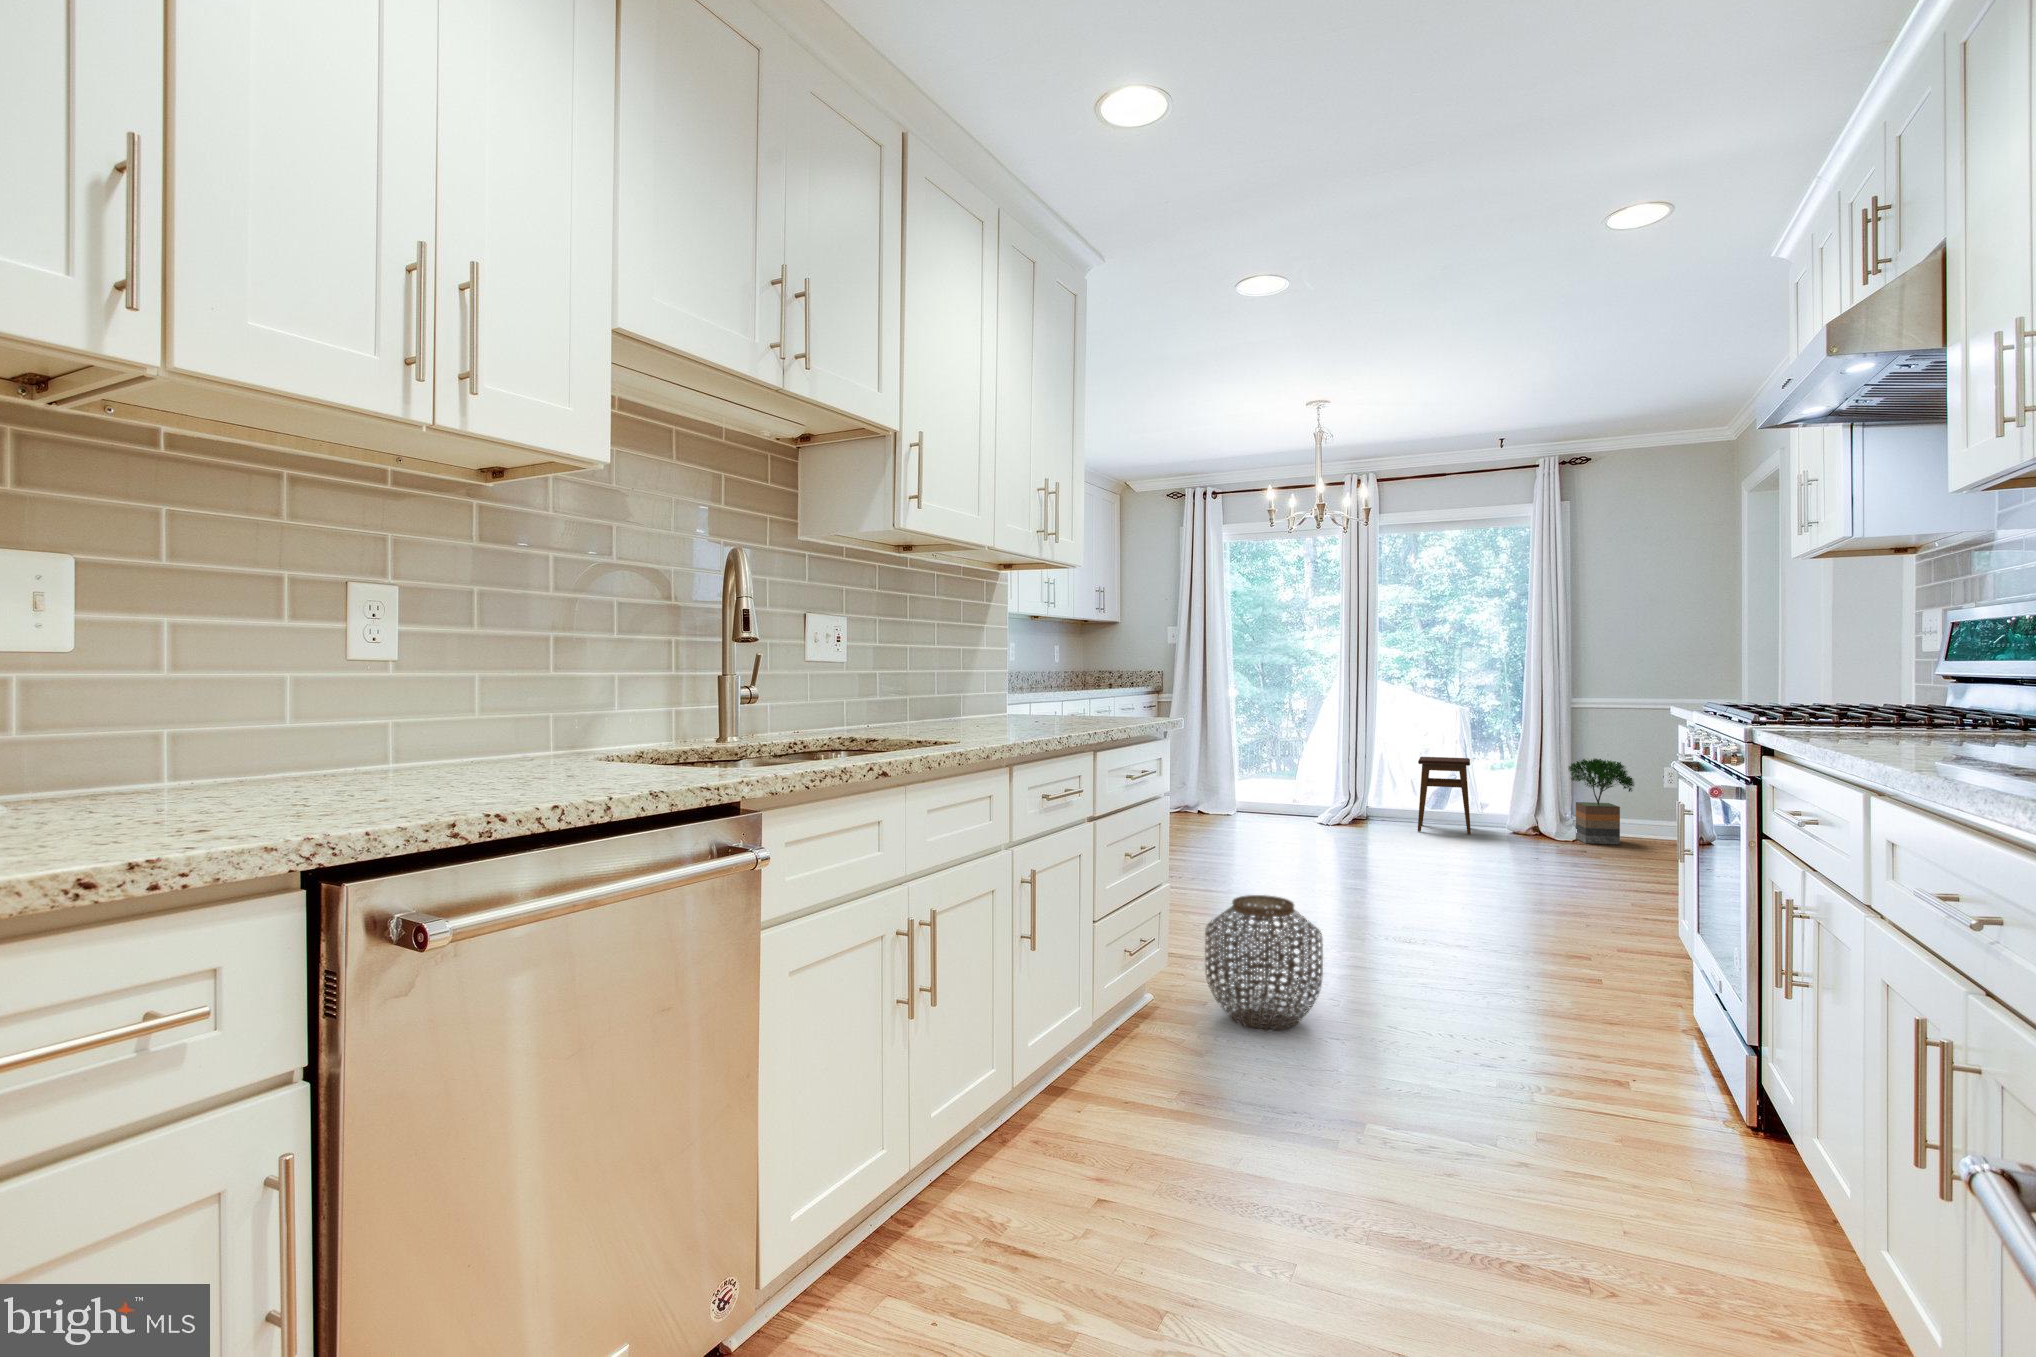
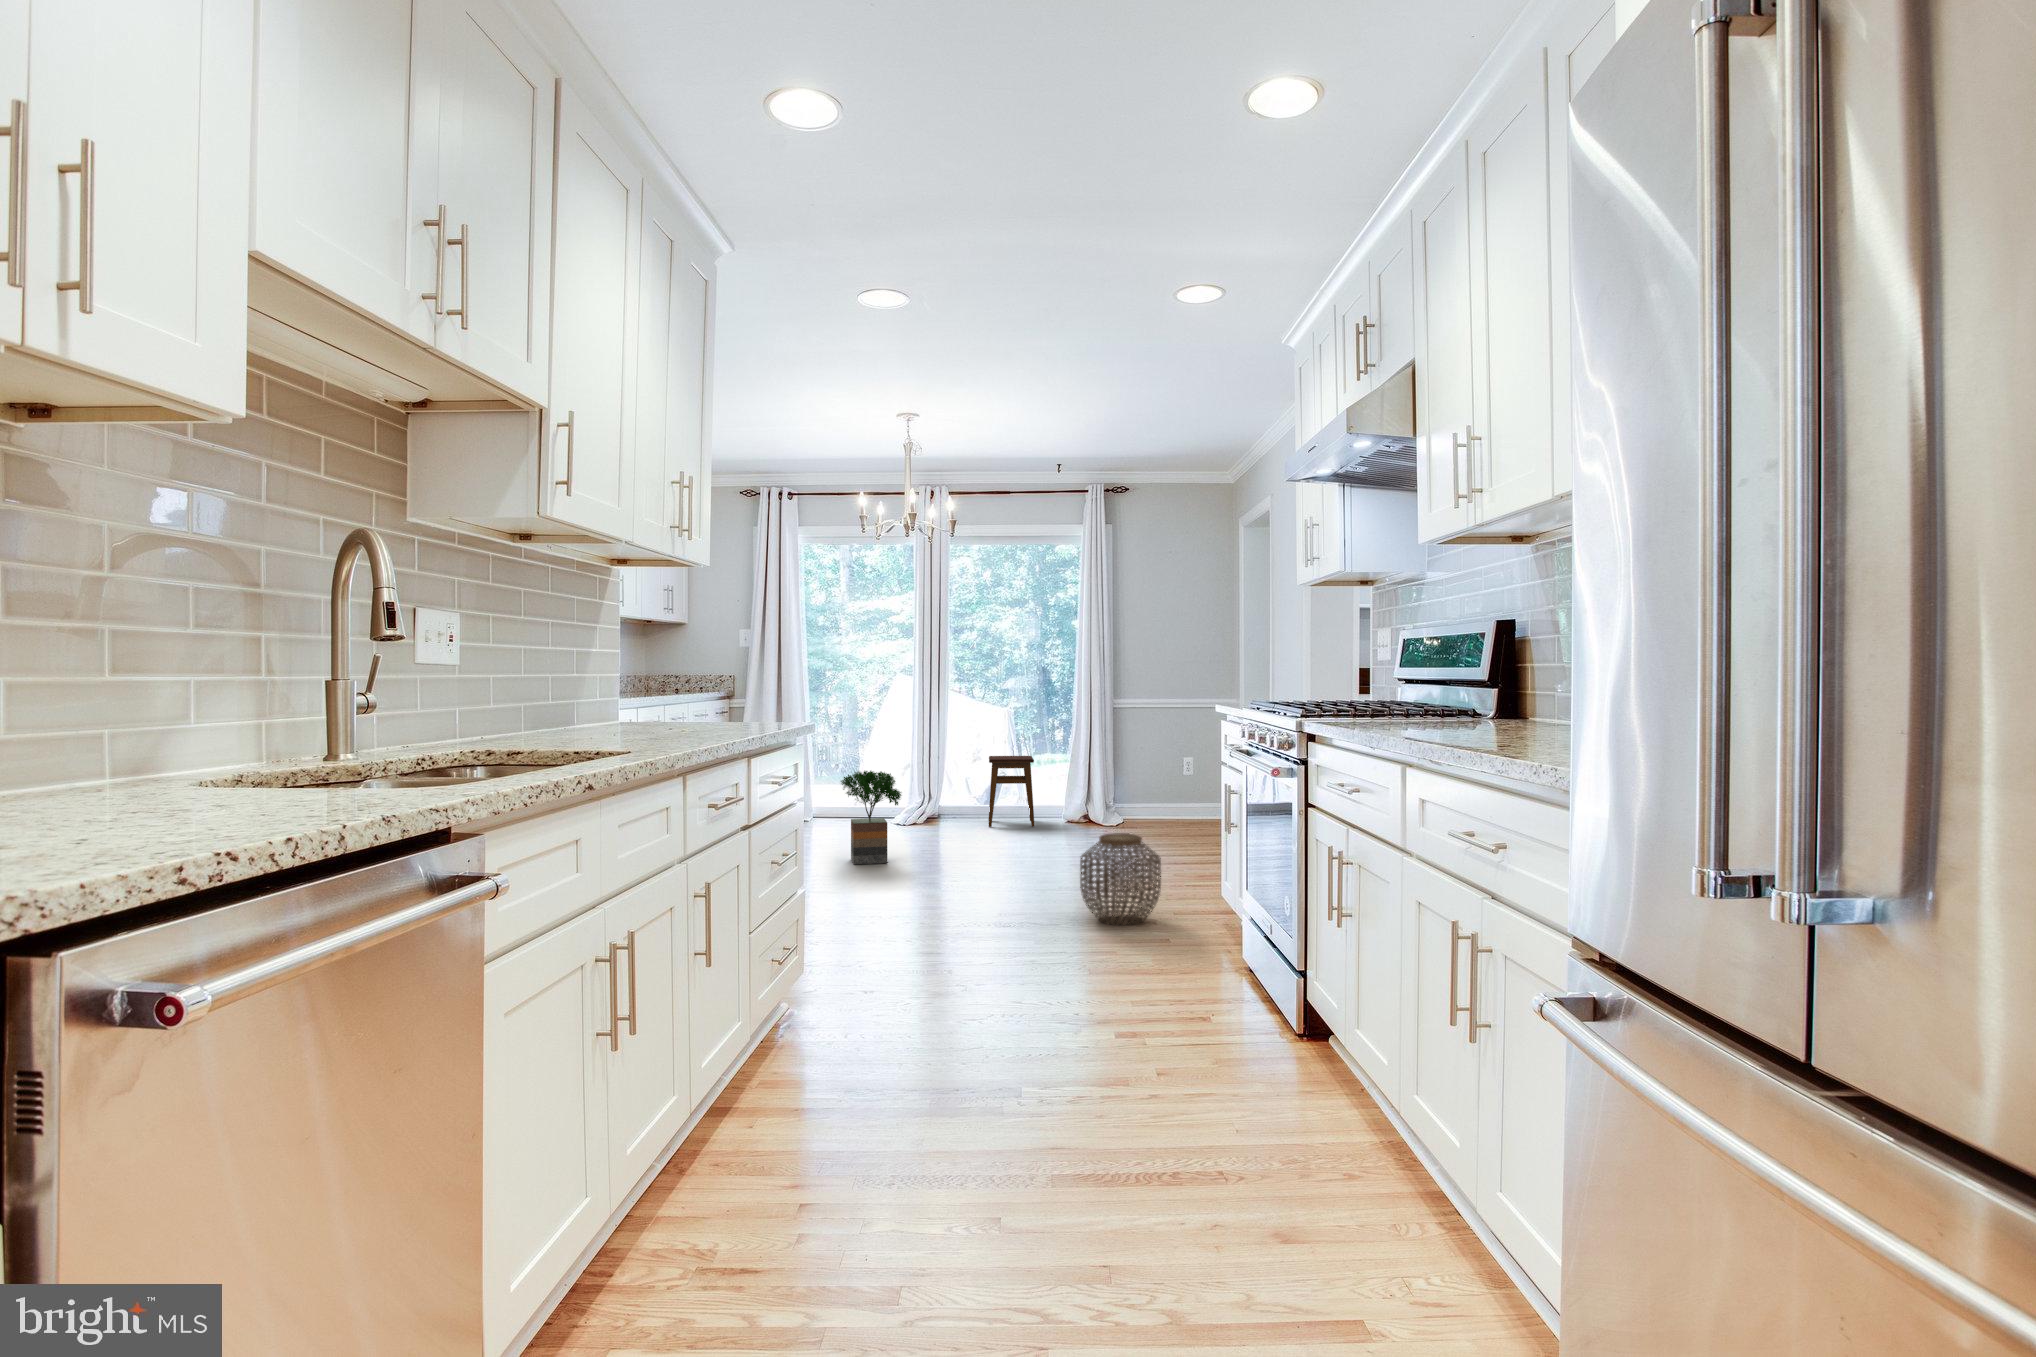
potted tree: present [1569,759,1634,844] -> present [841,771,901,864]
woven basket: present [1205,895,1323,1030] -> present [1080,834,1161,925]

